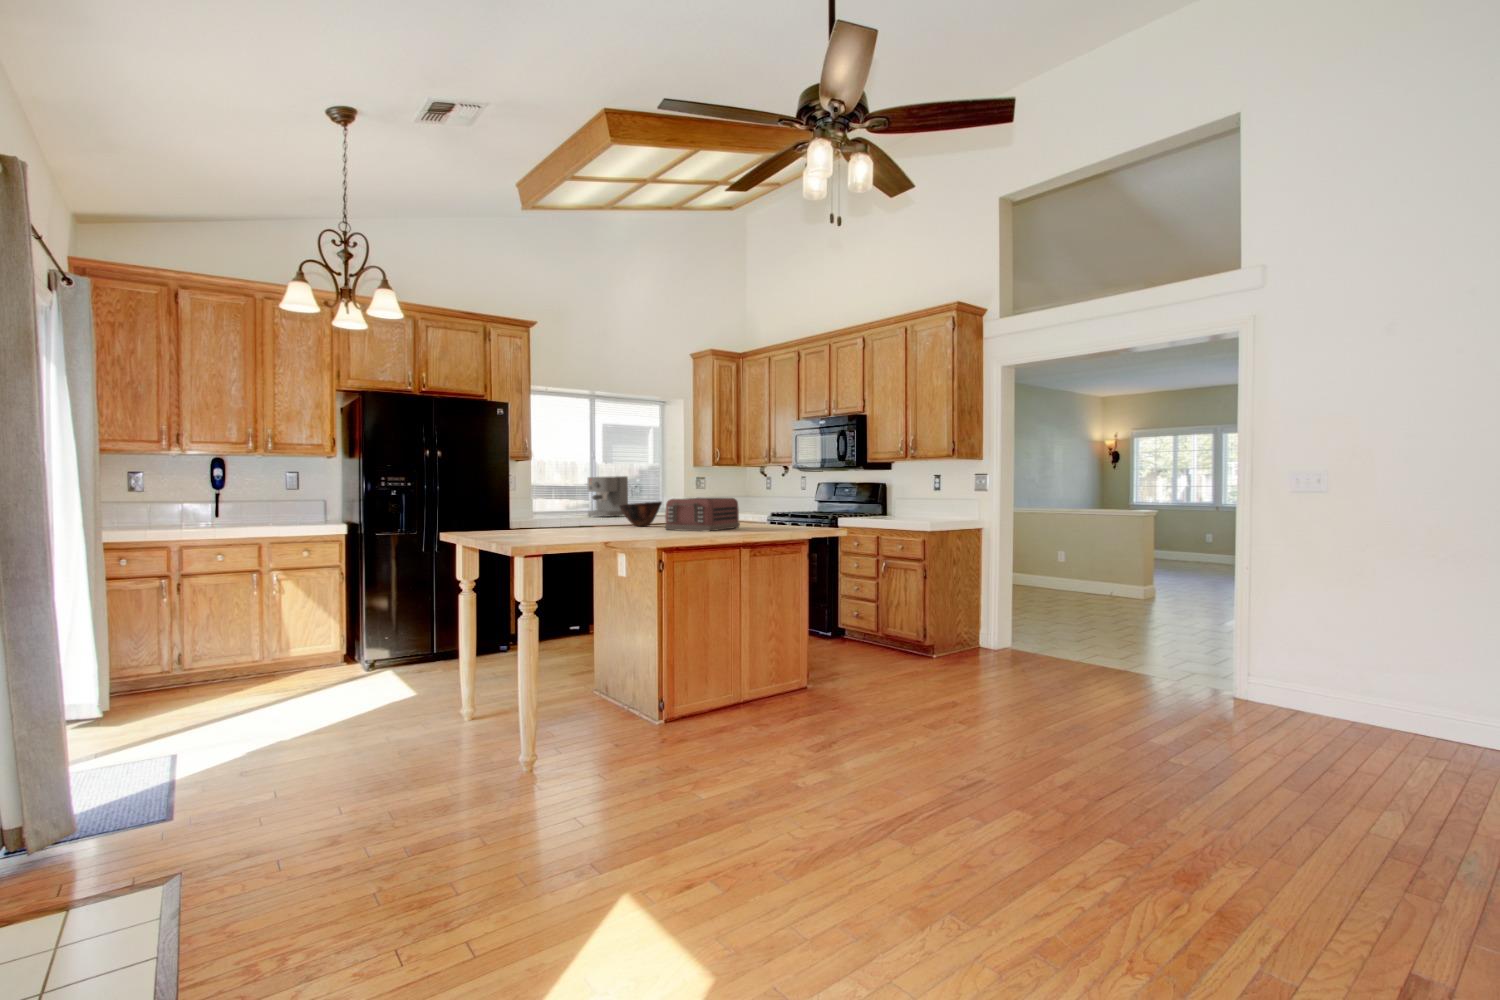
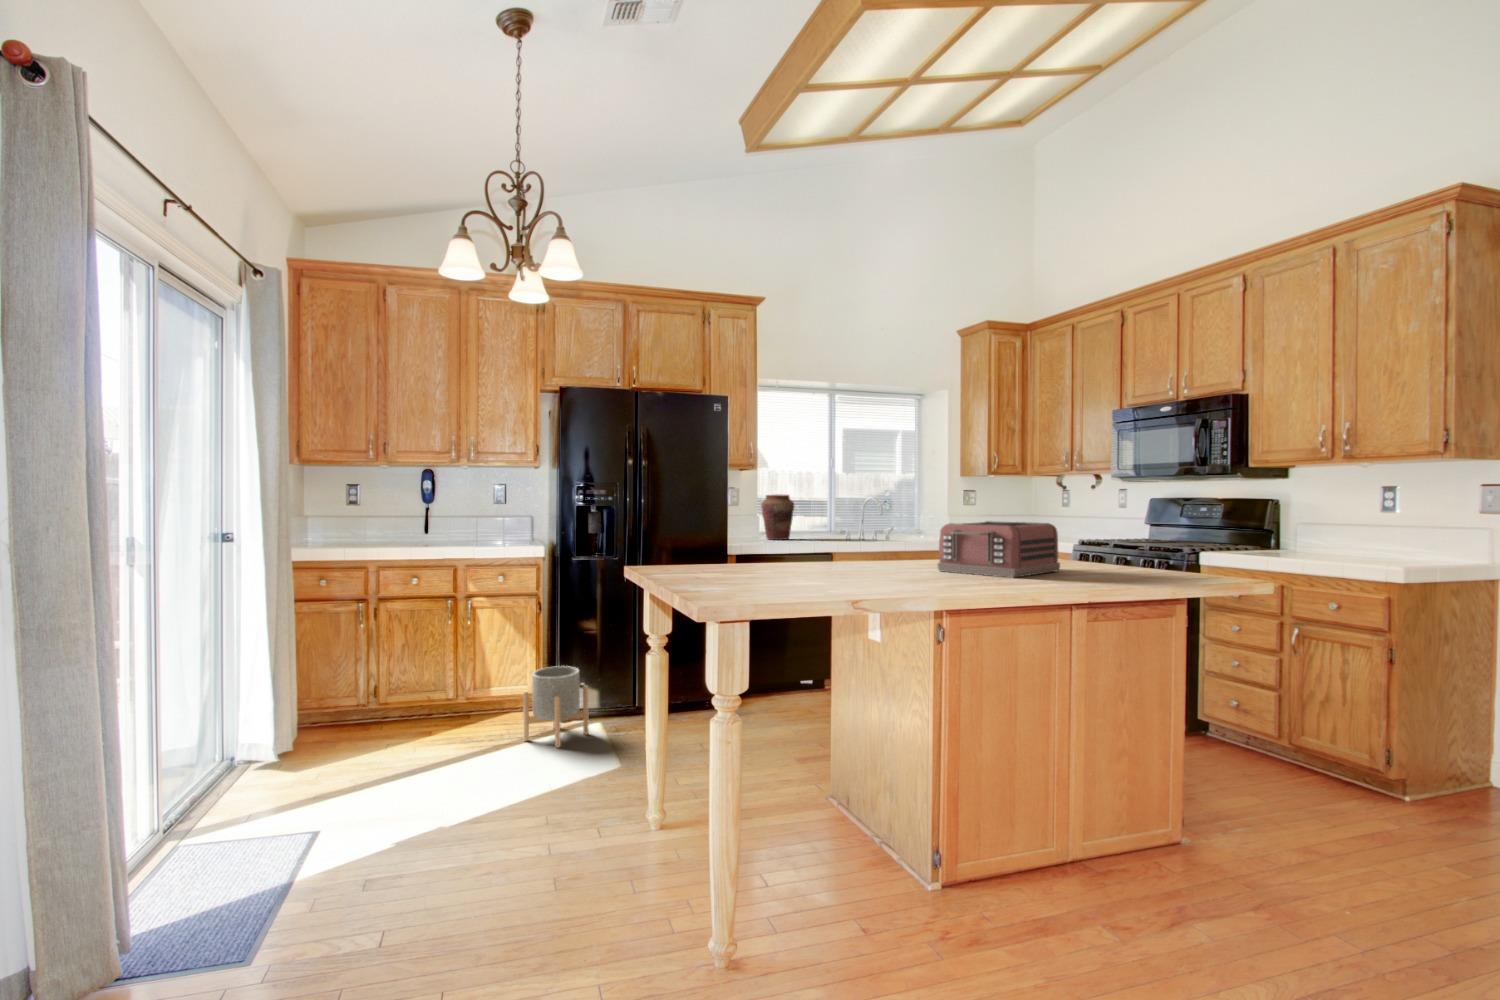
coffee maker: present [587,476,628,517] -> none [827,488,877,540]
vase: none [532,482,561,519] -> present [761,494,794,540]
bowl: present [619,502,662,526] -> none [867,525,930,560]
planter: none [335,623,394,686] -> present [523,666,589,748]

